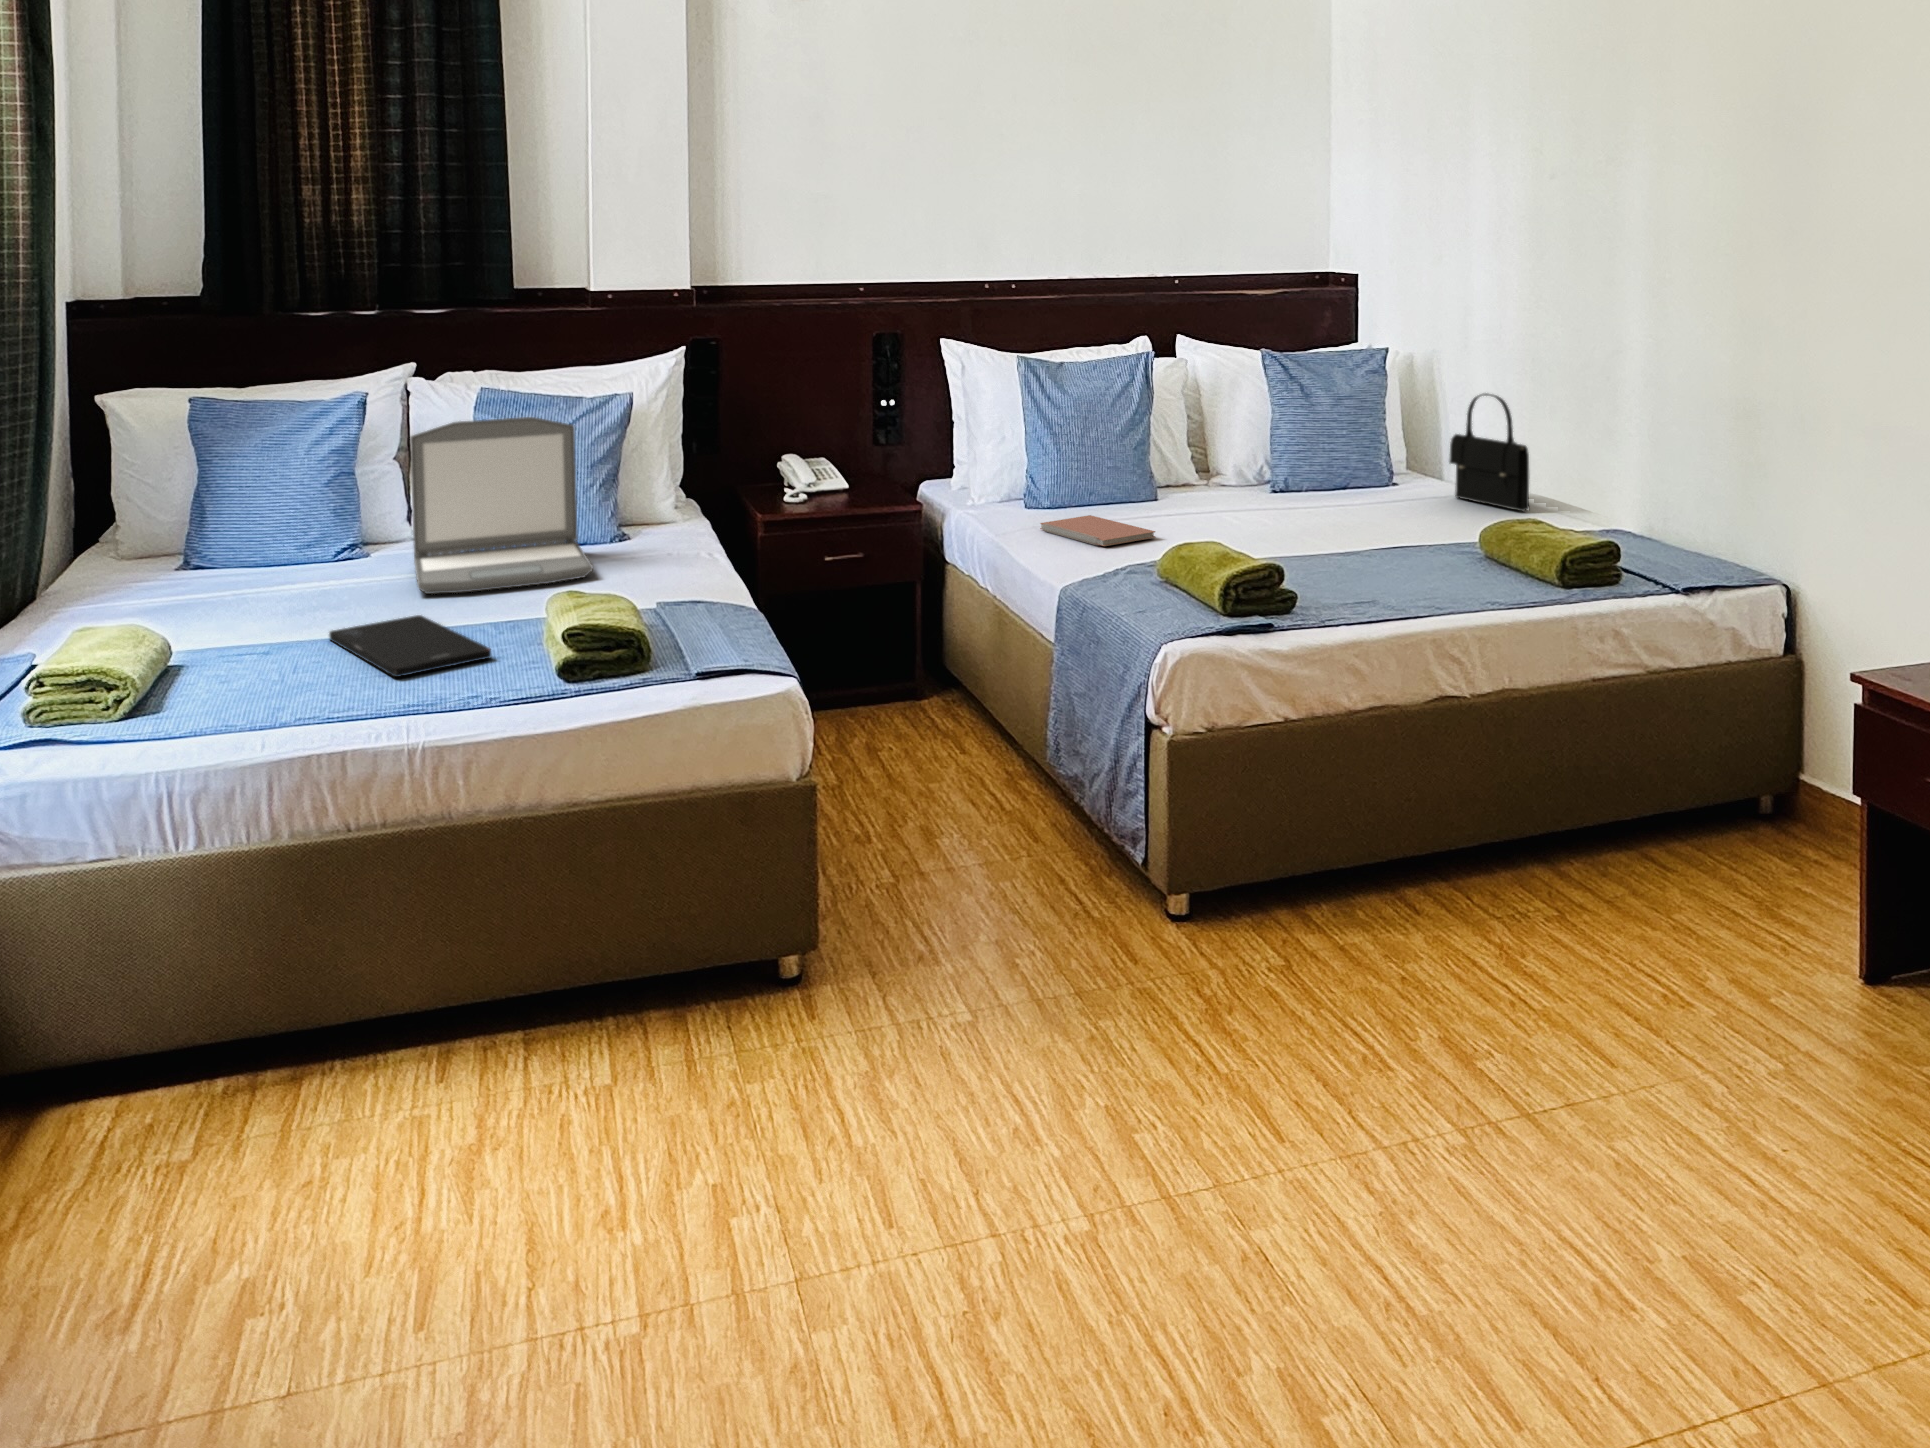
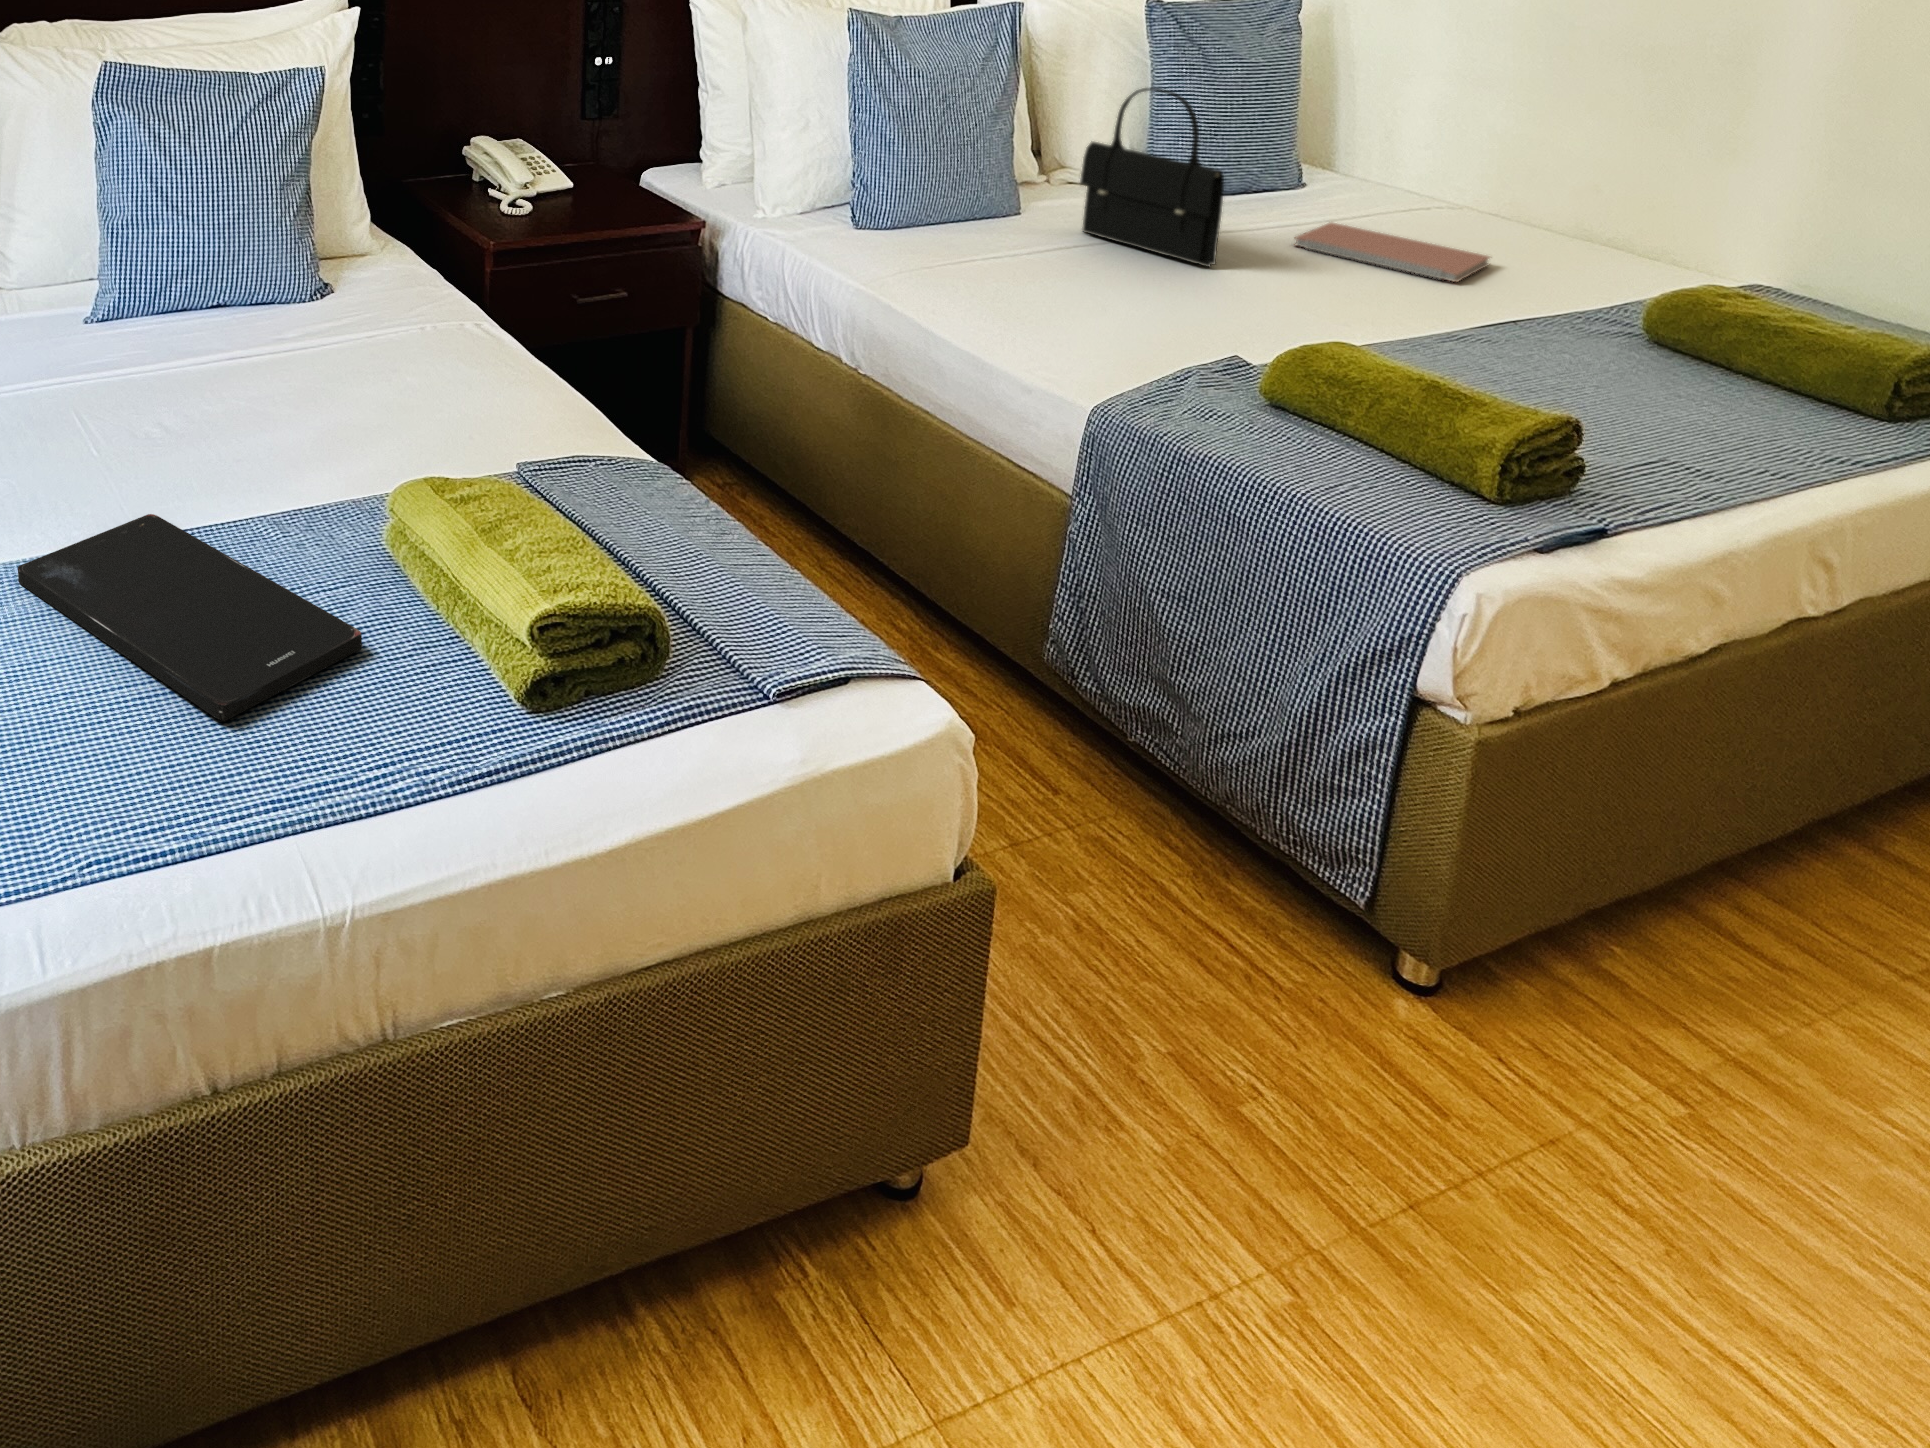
handbag: present [1449,393,1530,511] -> present [1080,88,1224,267]
laptop: present [410,417,593,594] -> none [42,126,366,443]
notebook: present [1040,515,1155,546] -> present [1295,223,1490,282]

